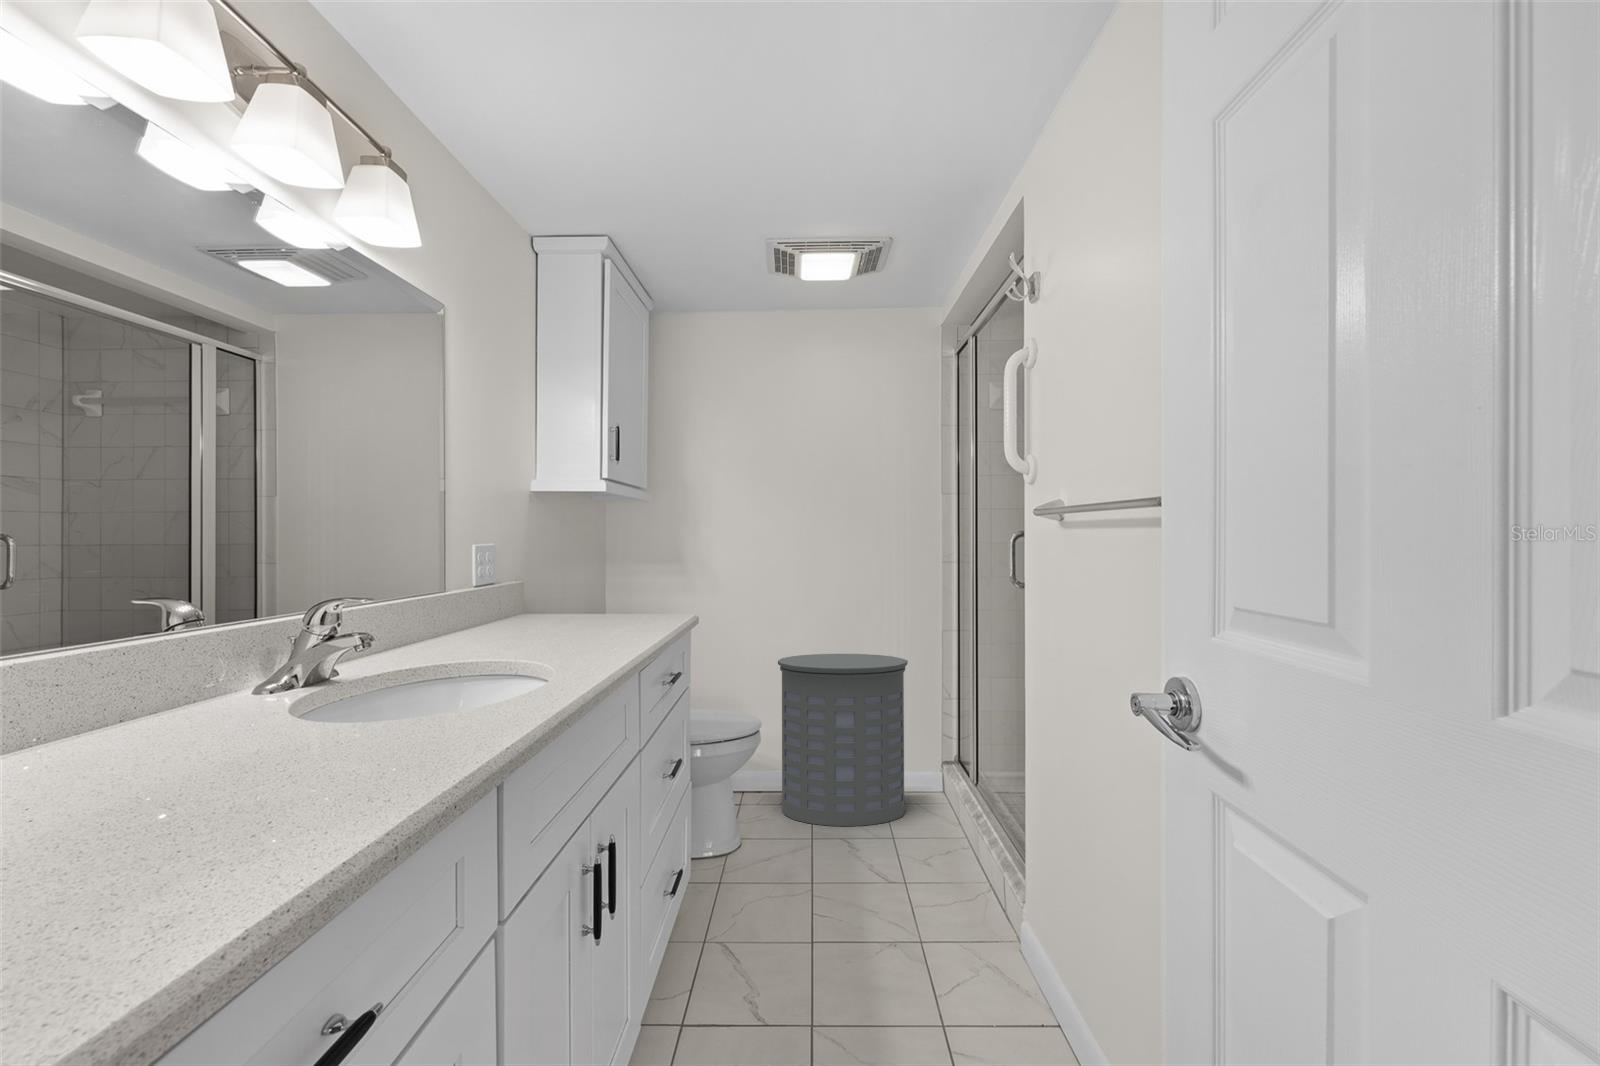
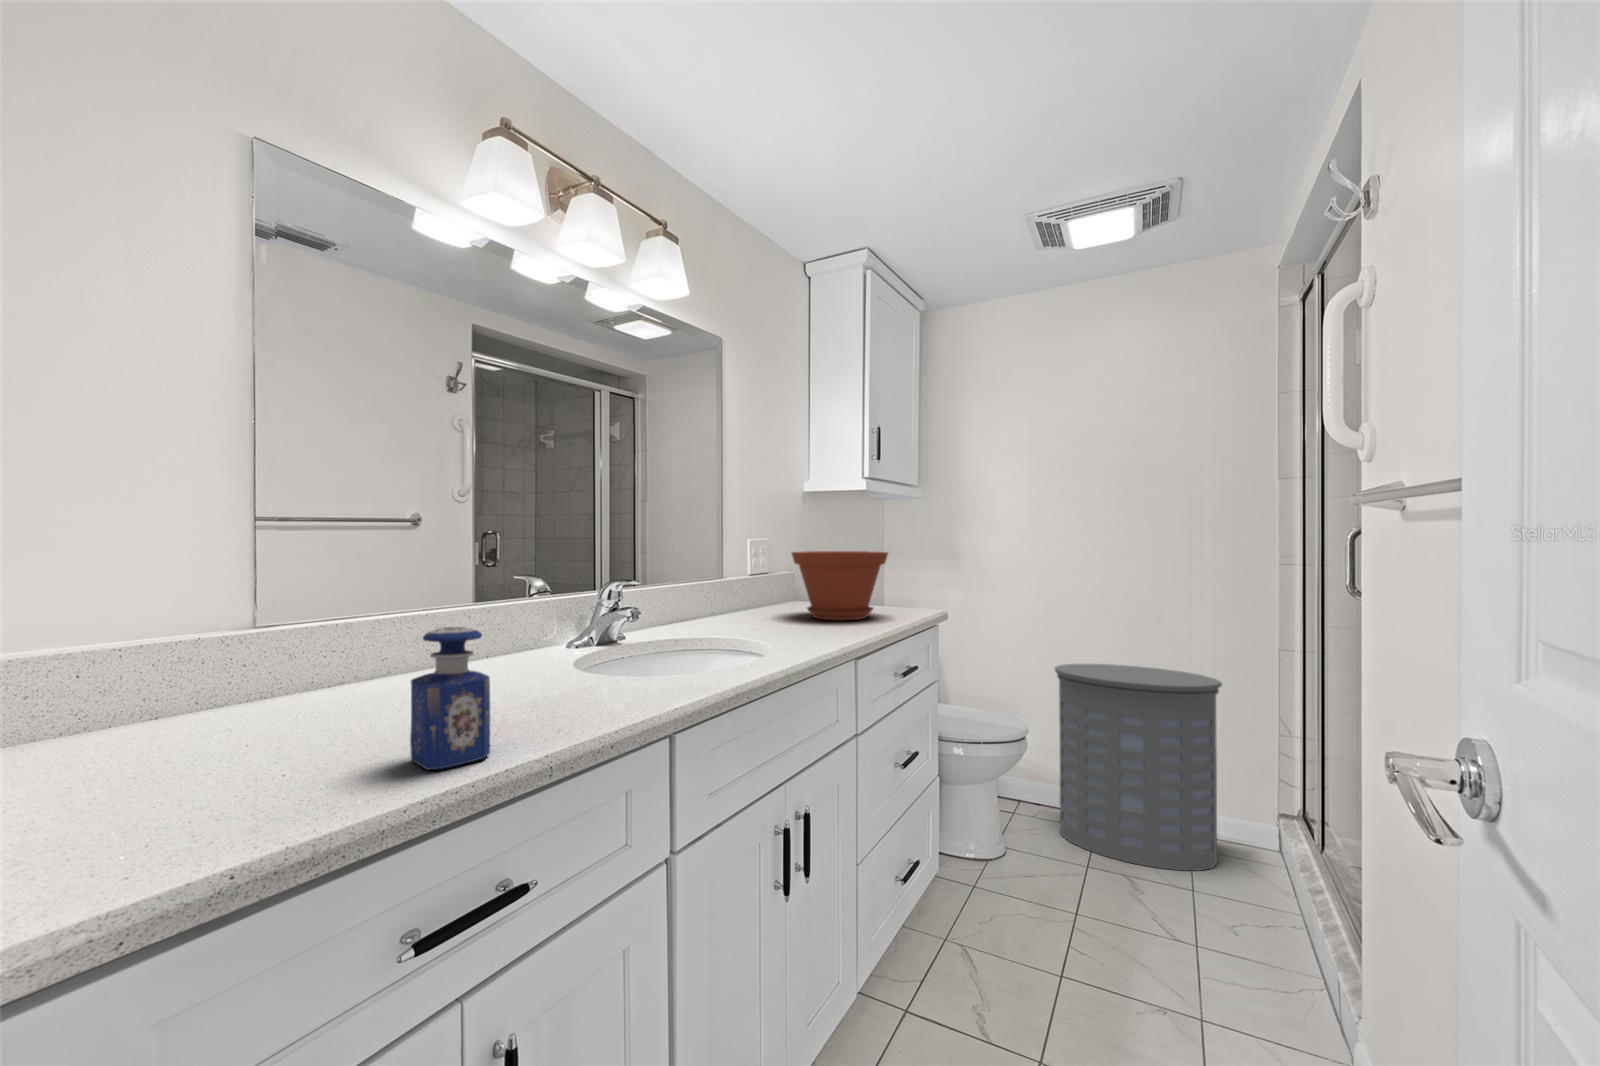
plant pot: none [539,556,648,631] -> present [792,551,888,620]
perfume bottle: none [145,671,293,897] -> present [410,627,490,770]

